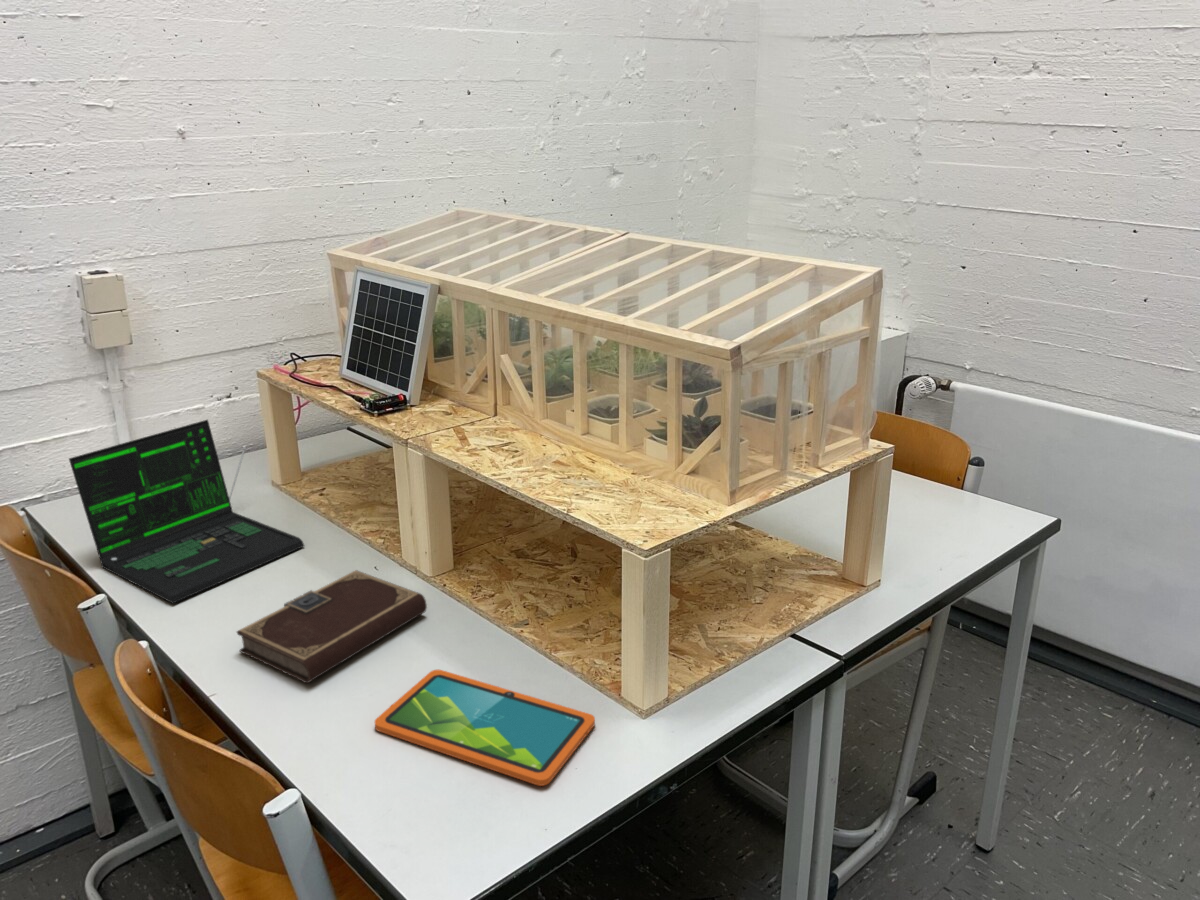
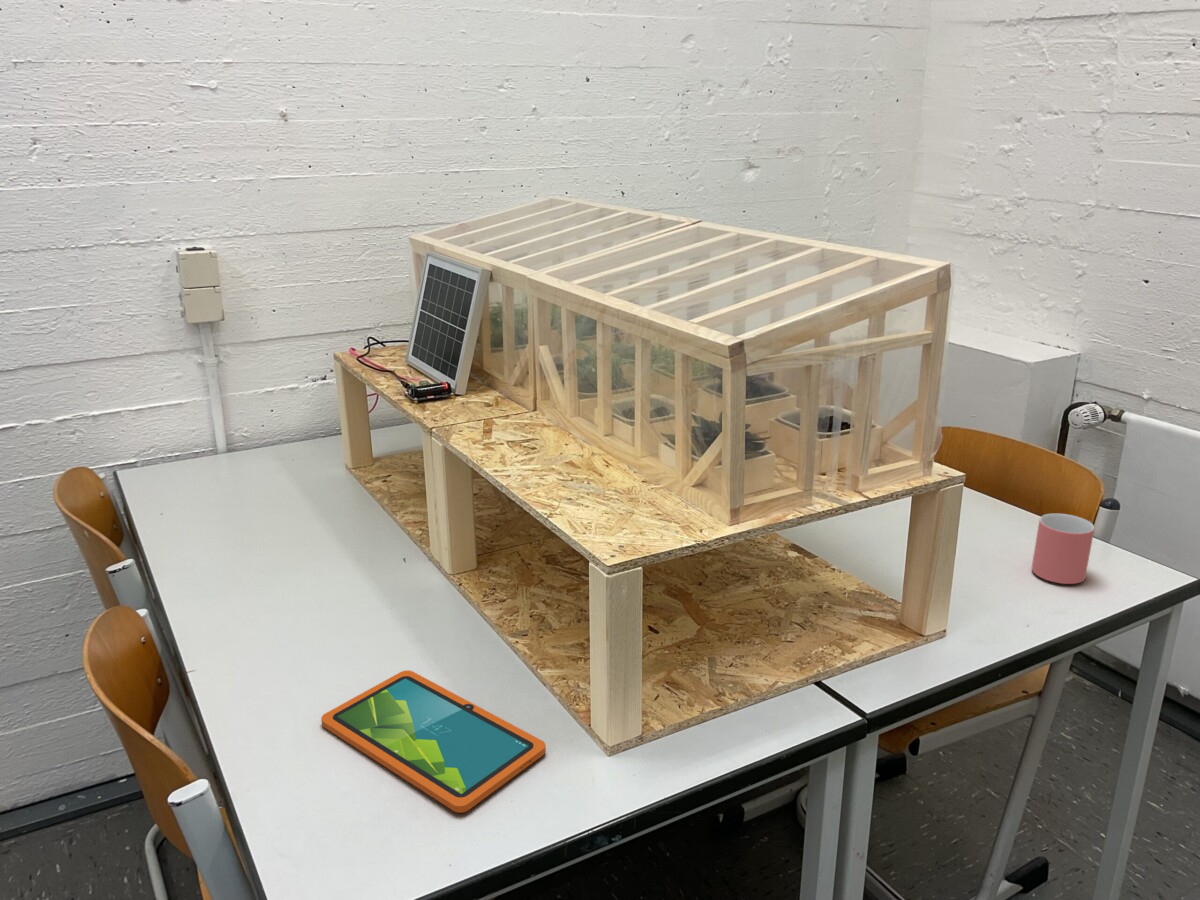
laptop: present [69,420,304,603] -> none [130,397,343,573]
mug: none [927,473,976,531] -> present [1032,513,1094,584]
notebook: present [237,570,427,683] -> none [230,558,427,668]

